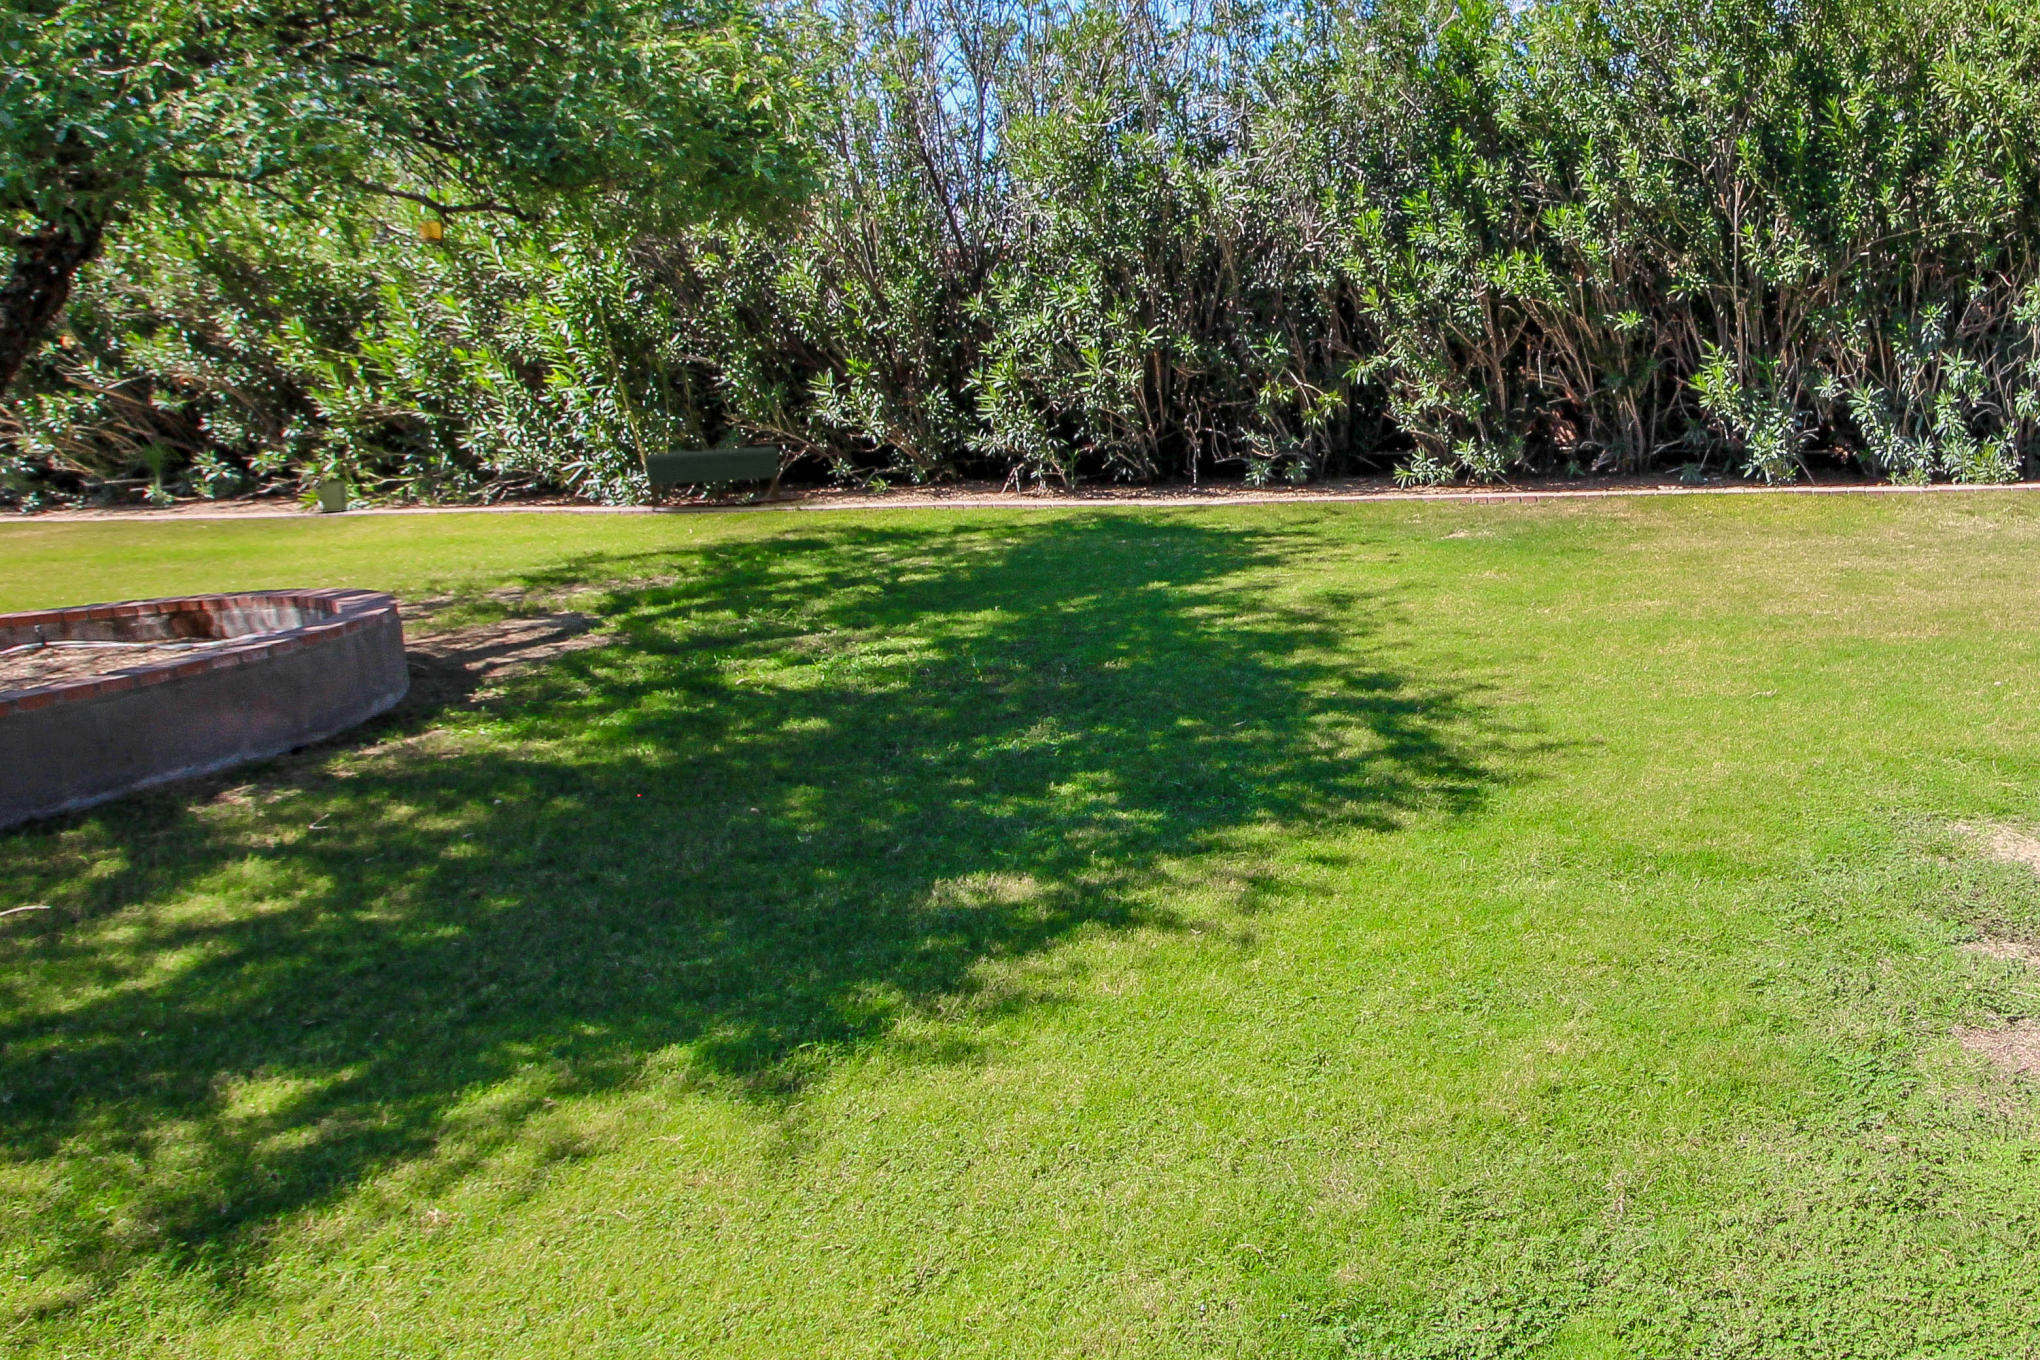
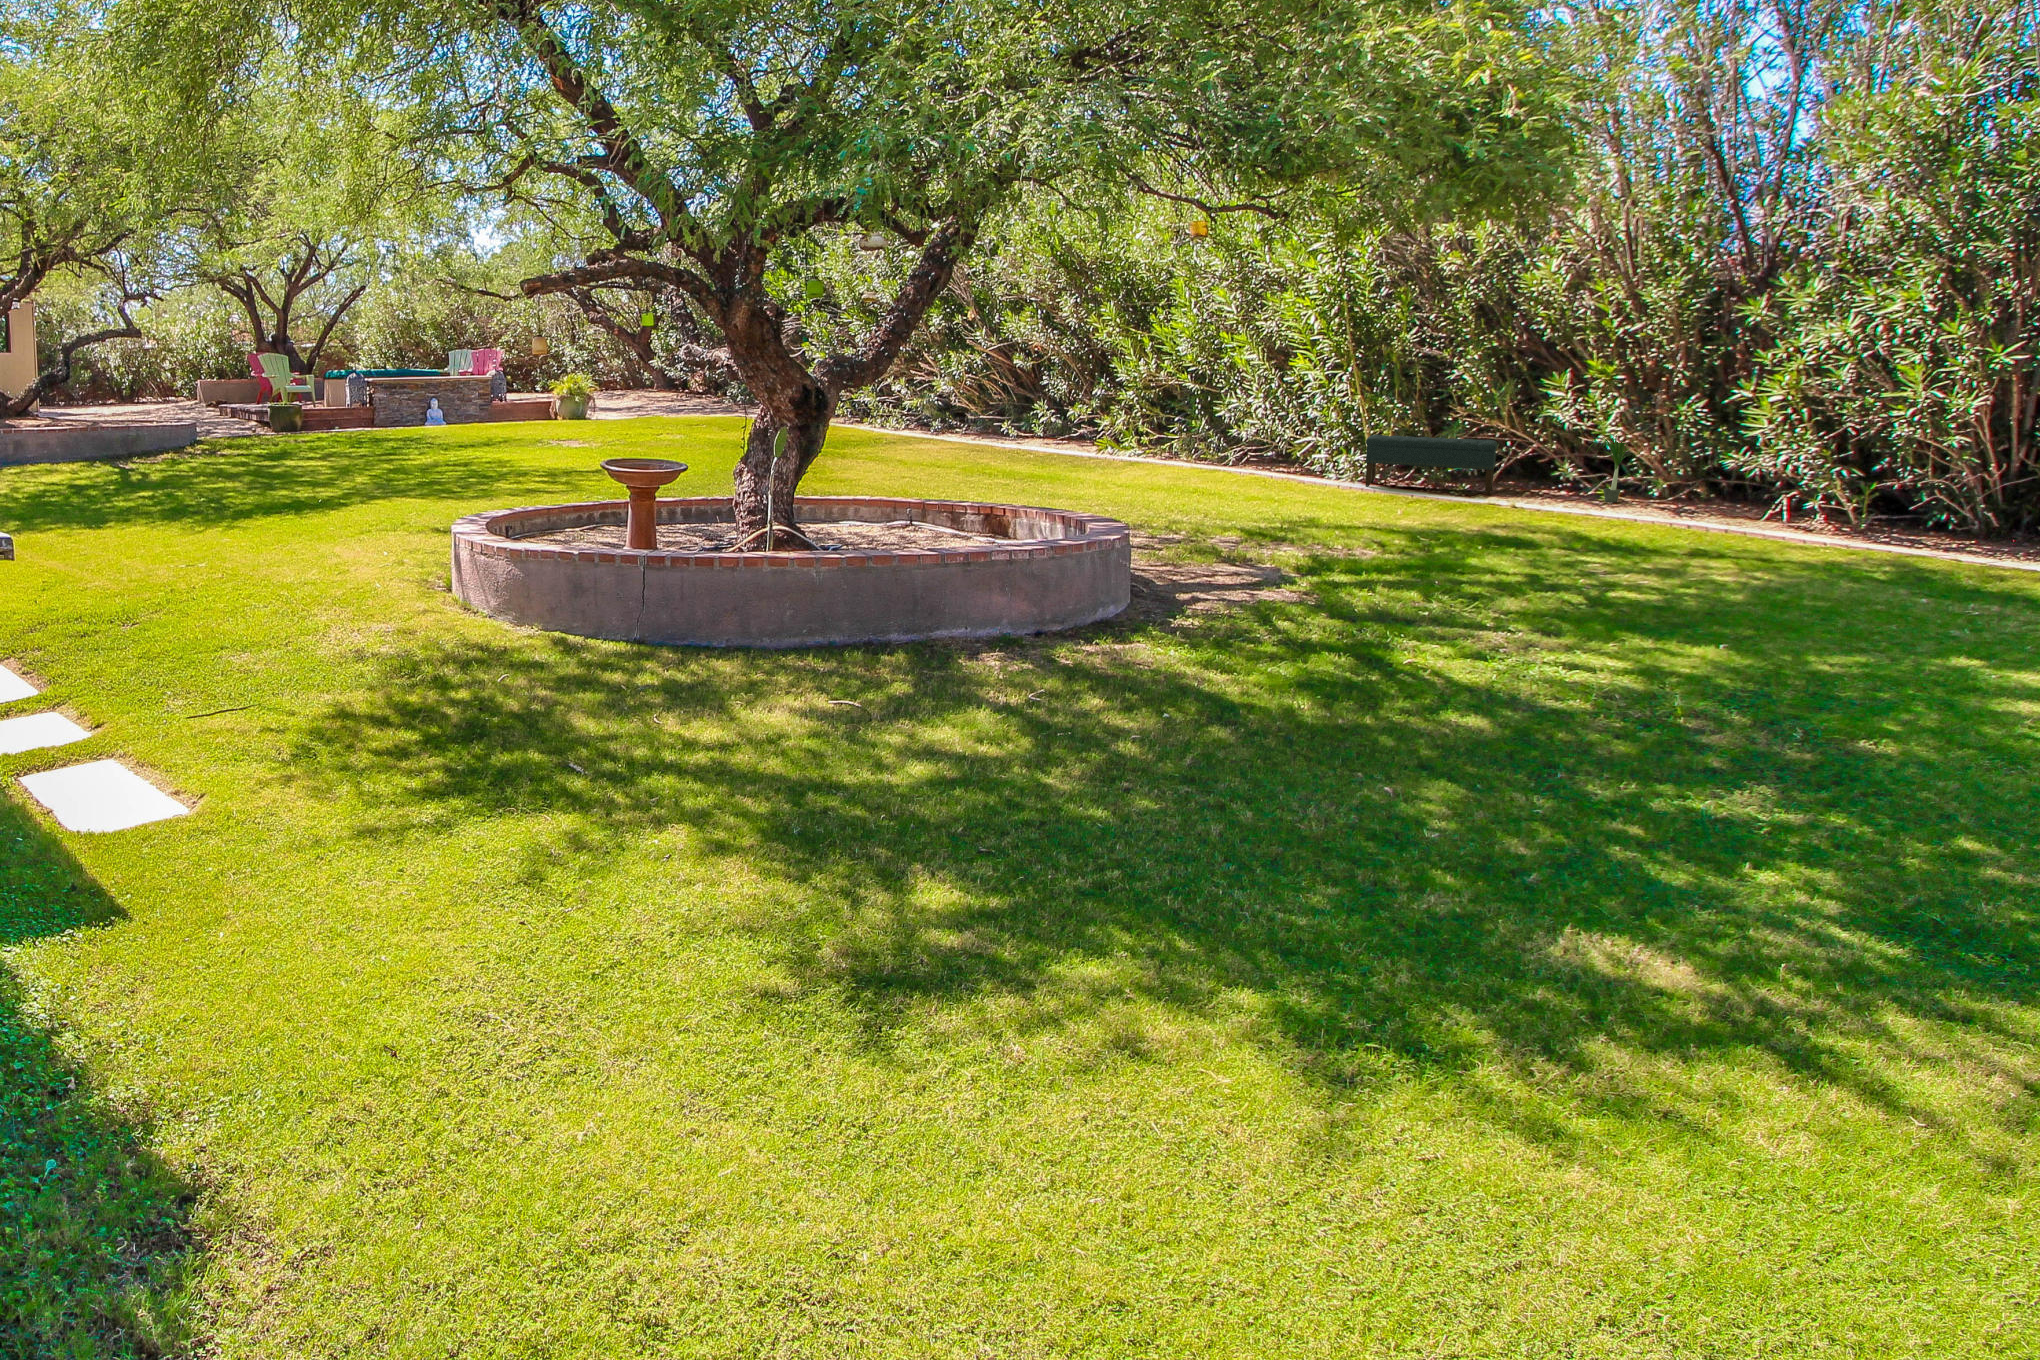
potted plant: present [141,441,167,509] -> present [1603,435,1636,502]
watering can: present [301,475,348,512] -> none [1099,423,1130,455]

